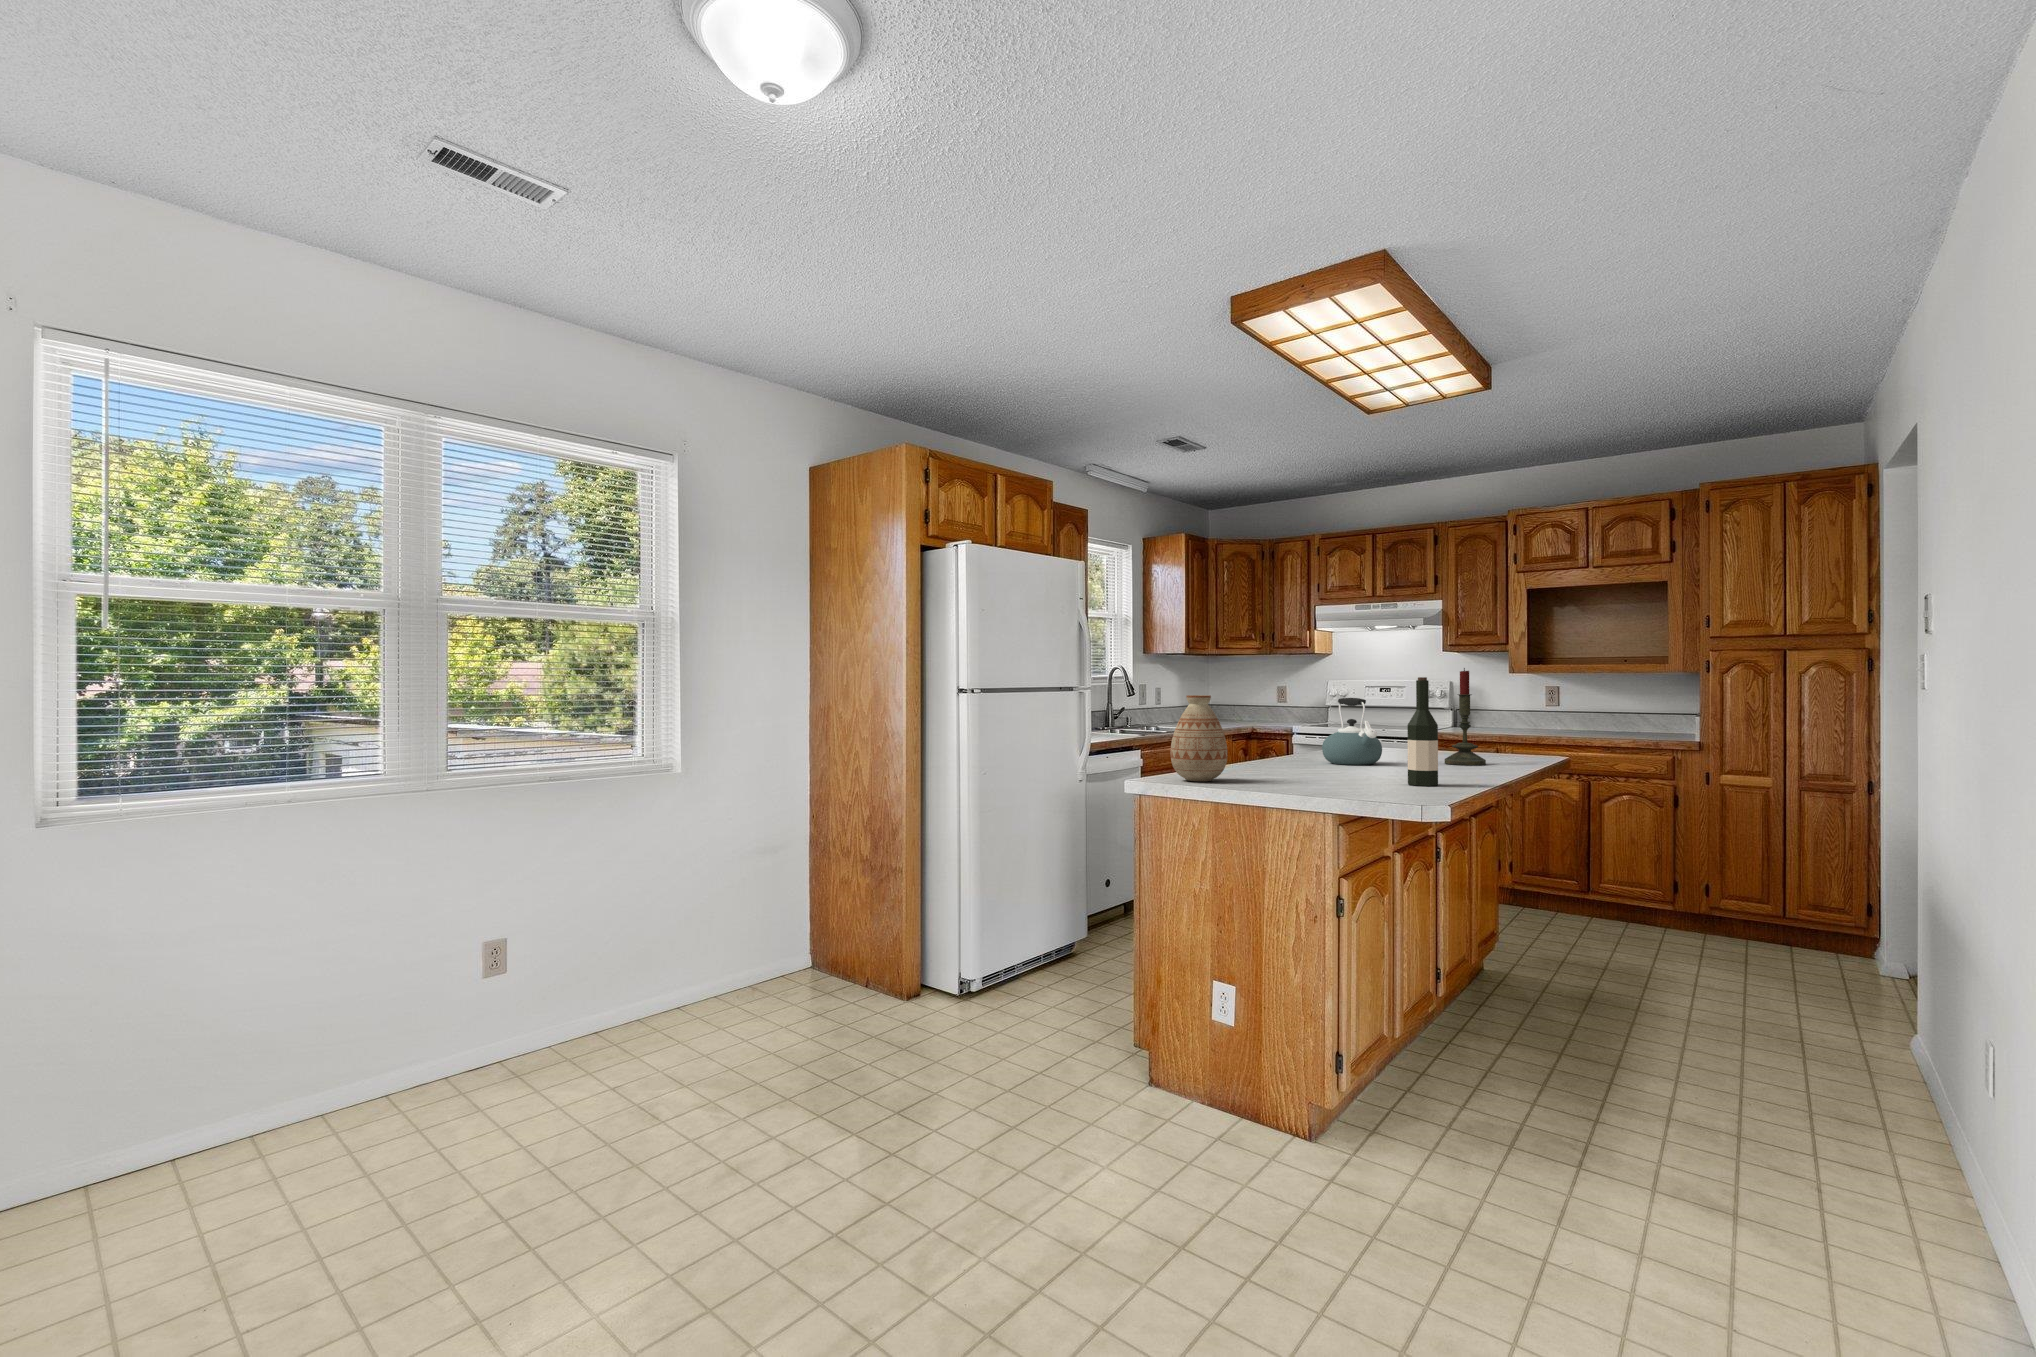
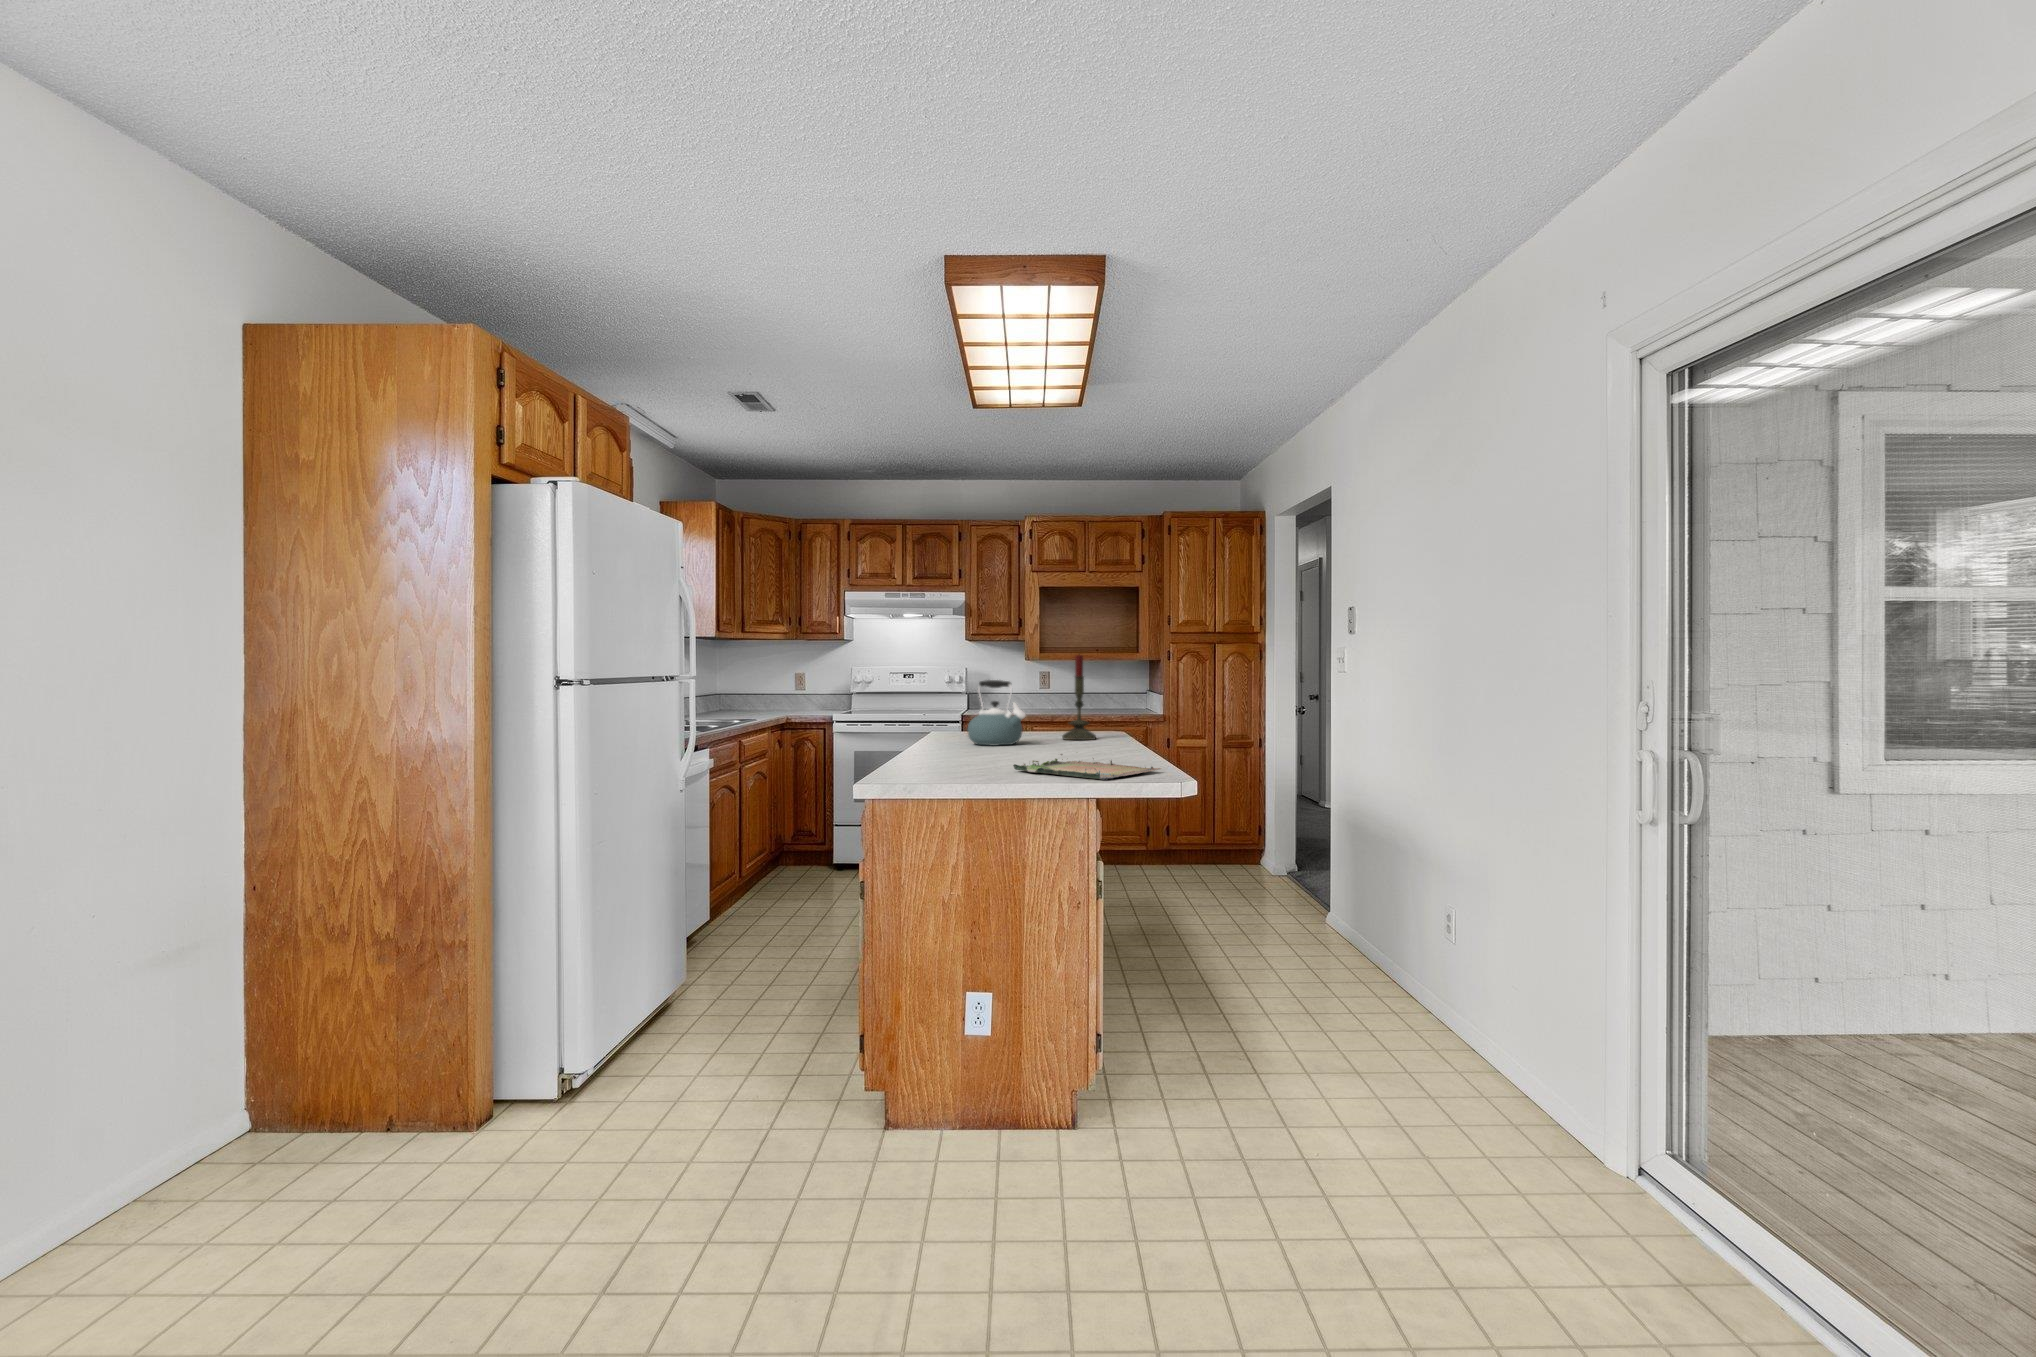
wine bottle: present [1407,677,1438,786] -> none [1122,660,1150,762]
vase: present [1171,695,1227,781] -> none [907,678,969,774]
tray: none [1263,769,1403,796] -> present [1013,754,1162,780]

